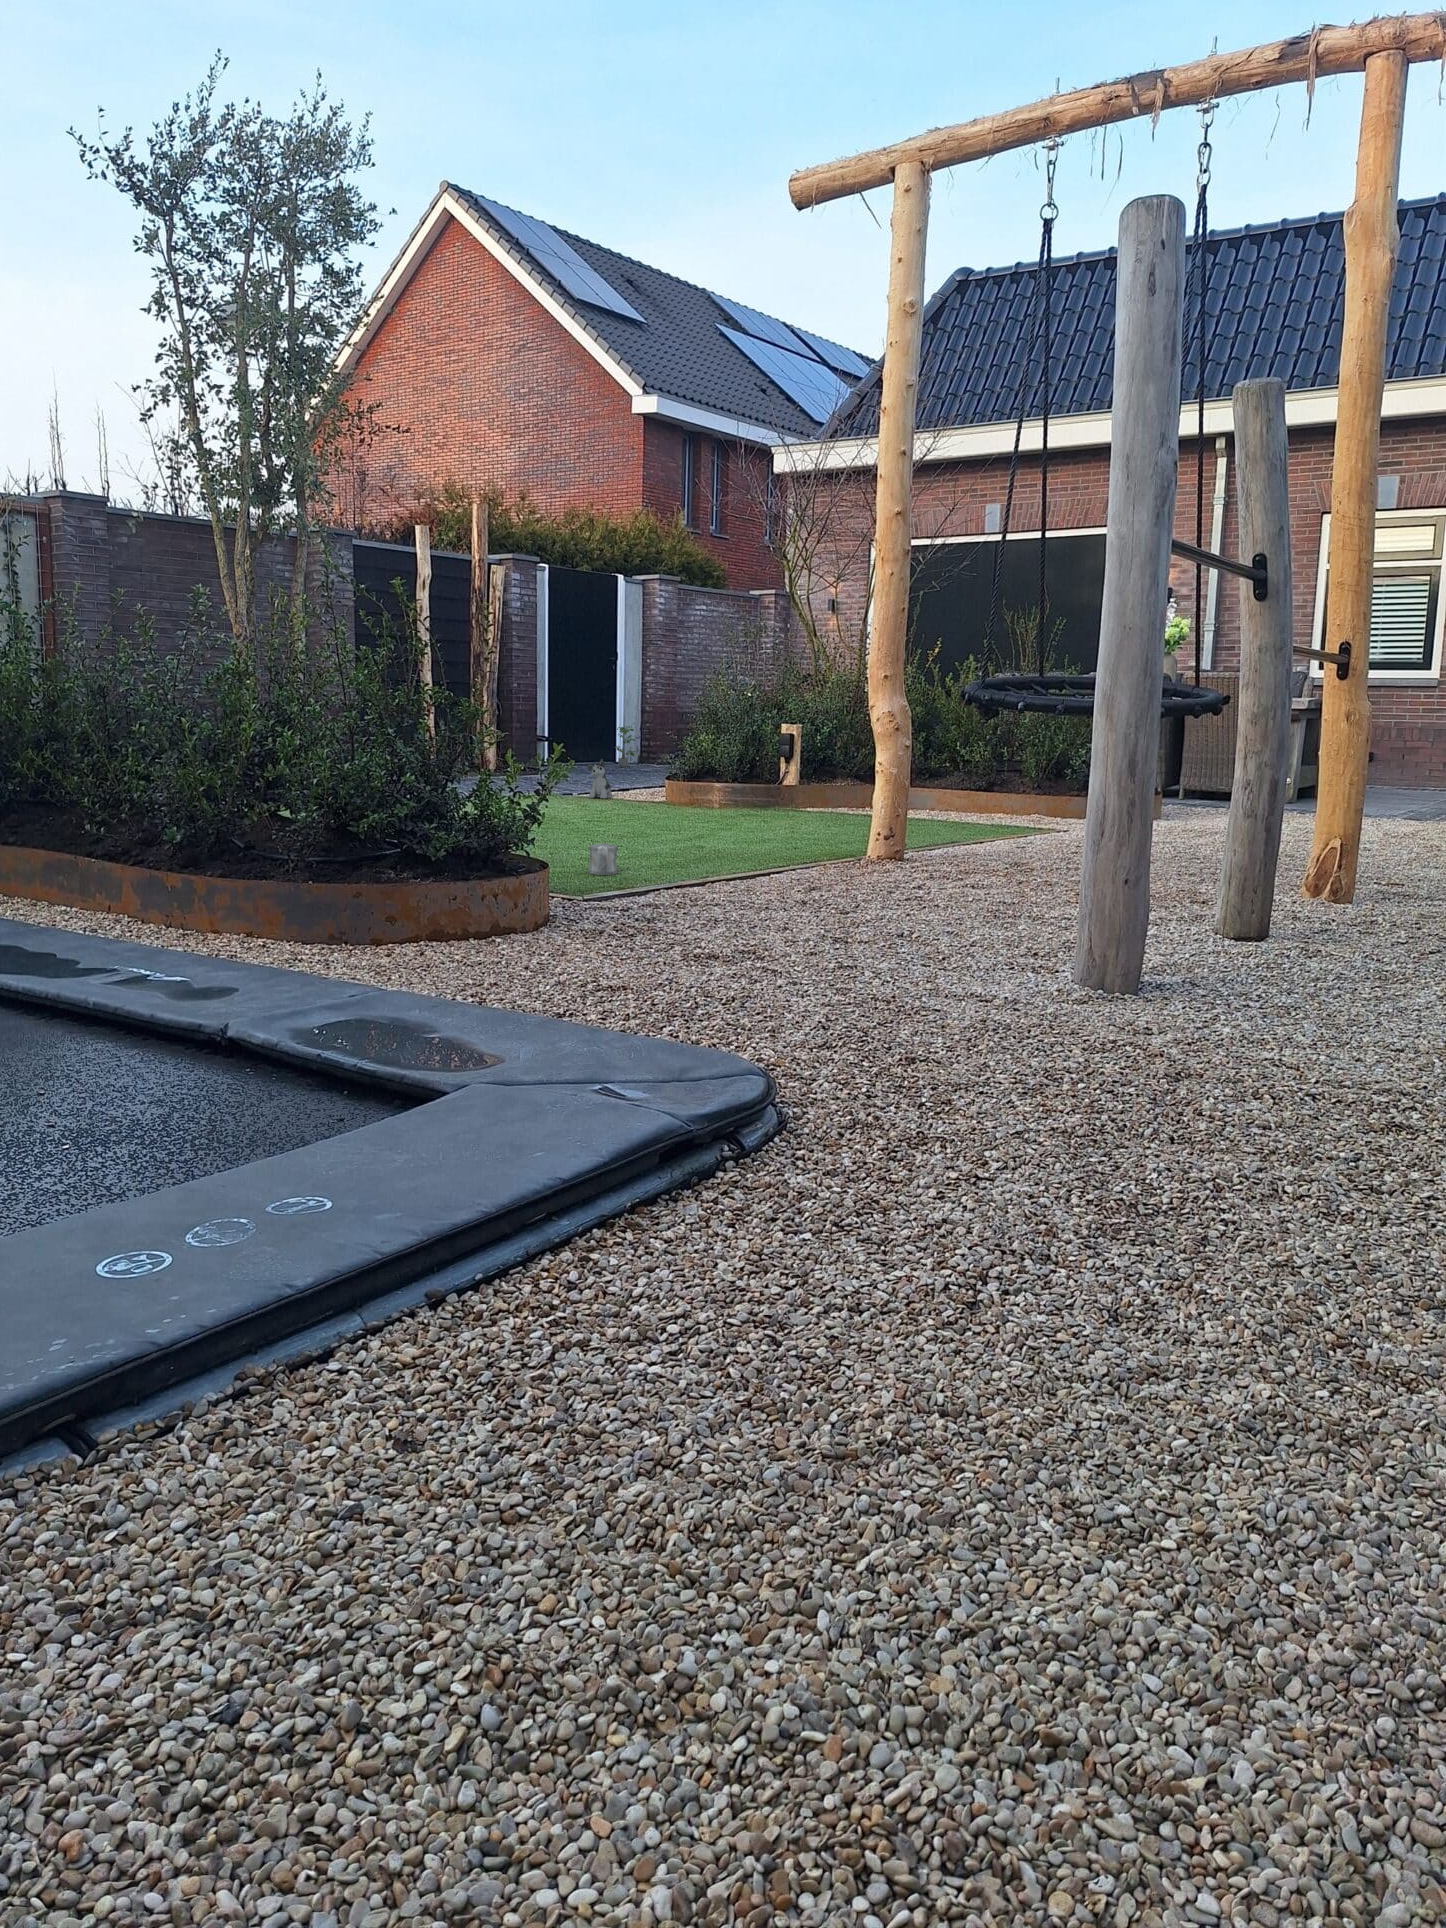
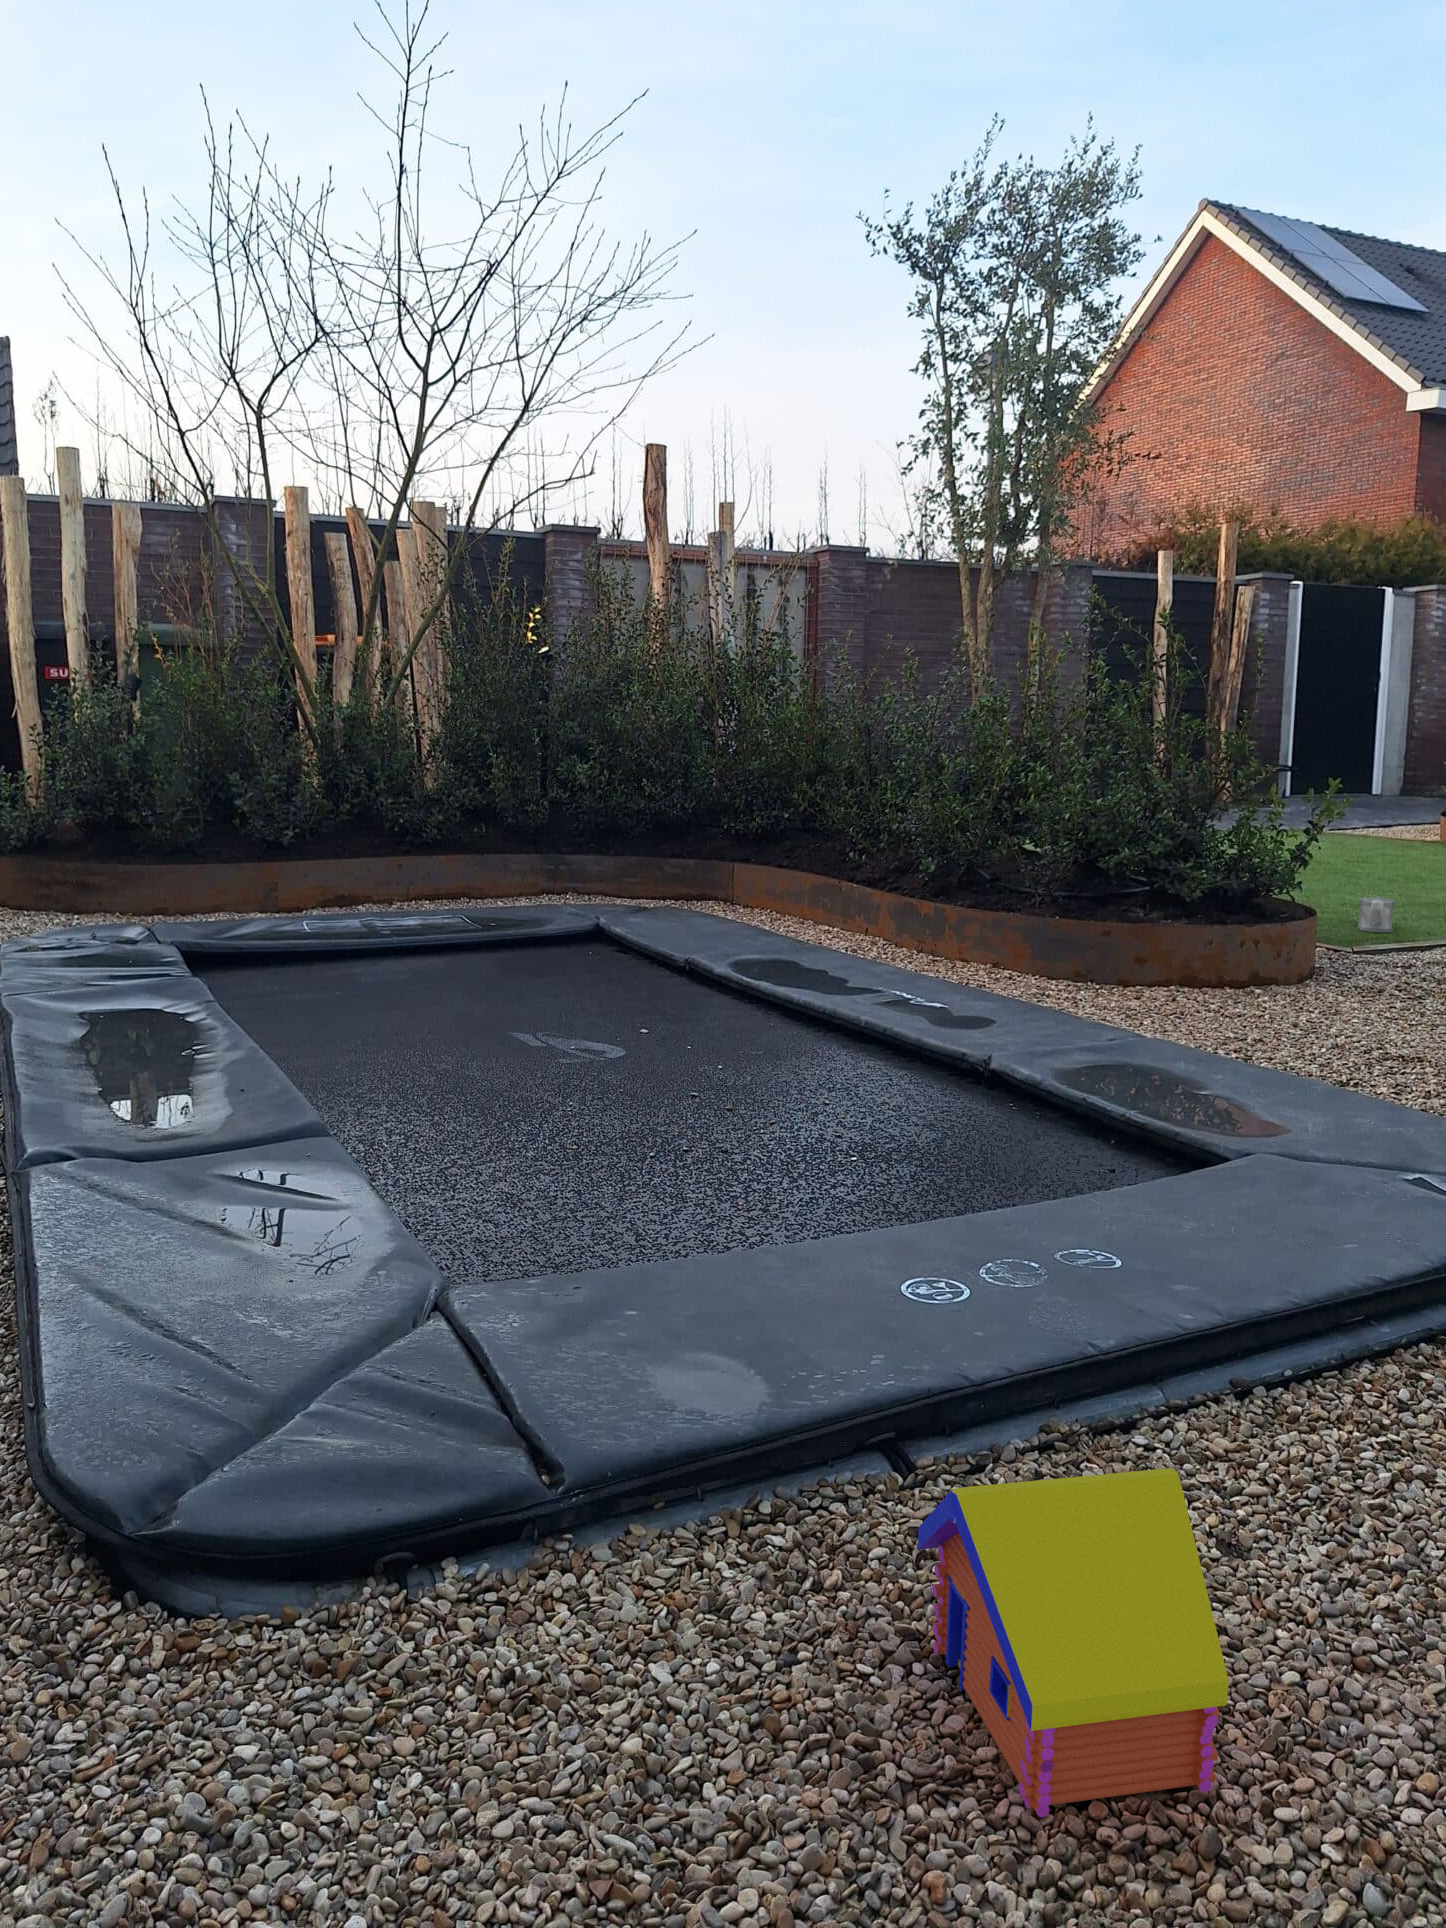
potted plant: present [615,726,637,767] -> none [1372,764,1402,811]
plush toy: present [588,759,613,799] -> none [1345,802,1375,846]
toy house: none [73,1381,364,1745] -> present [918,1468,1229,1817]

